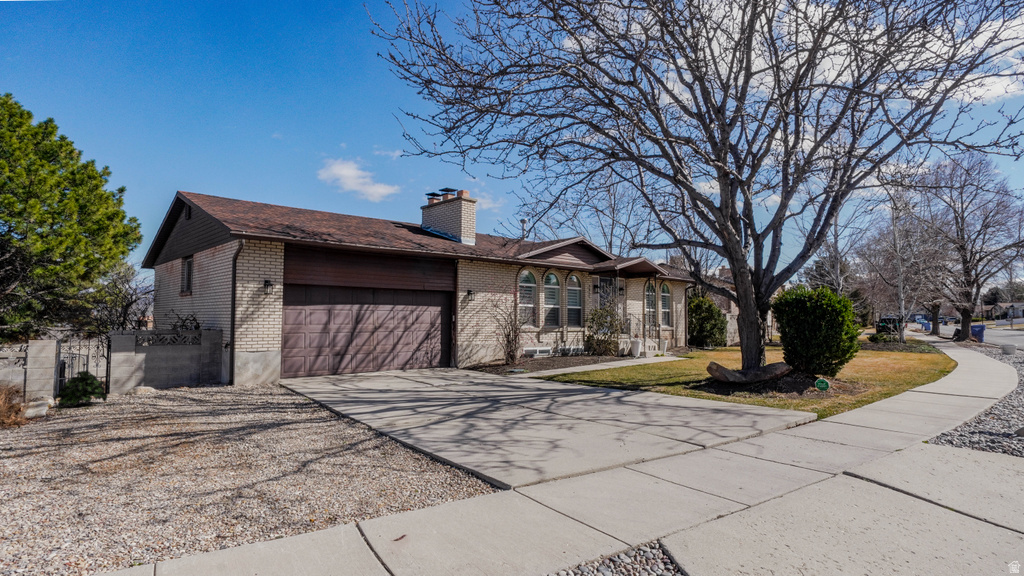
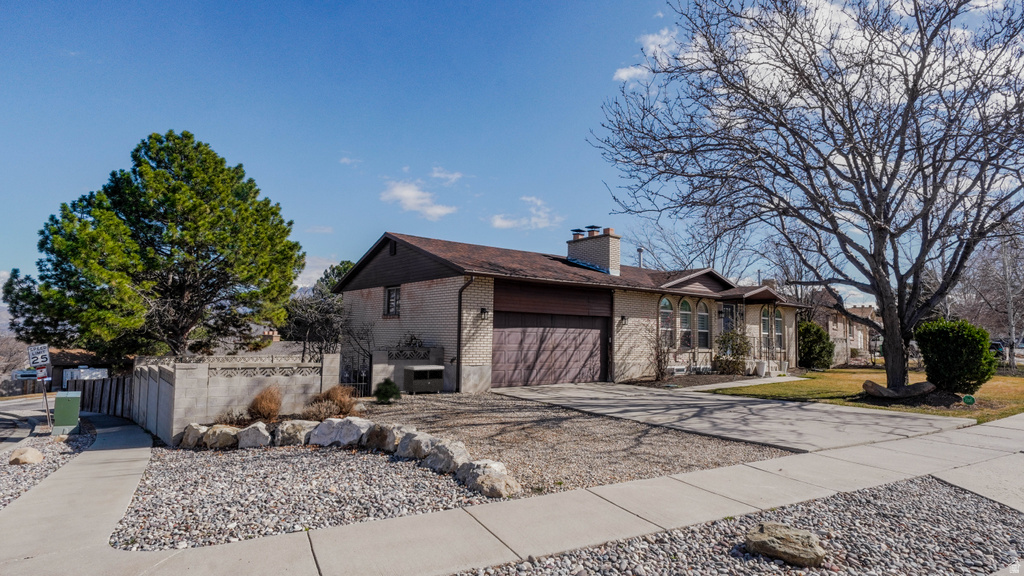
storage bench: none [149,352,207,391] -> present [403,365,444,395]

